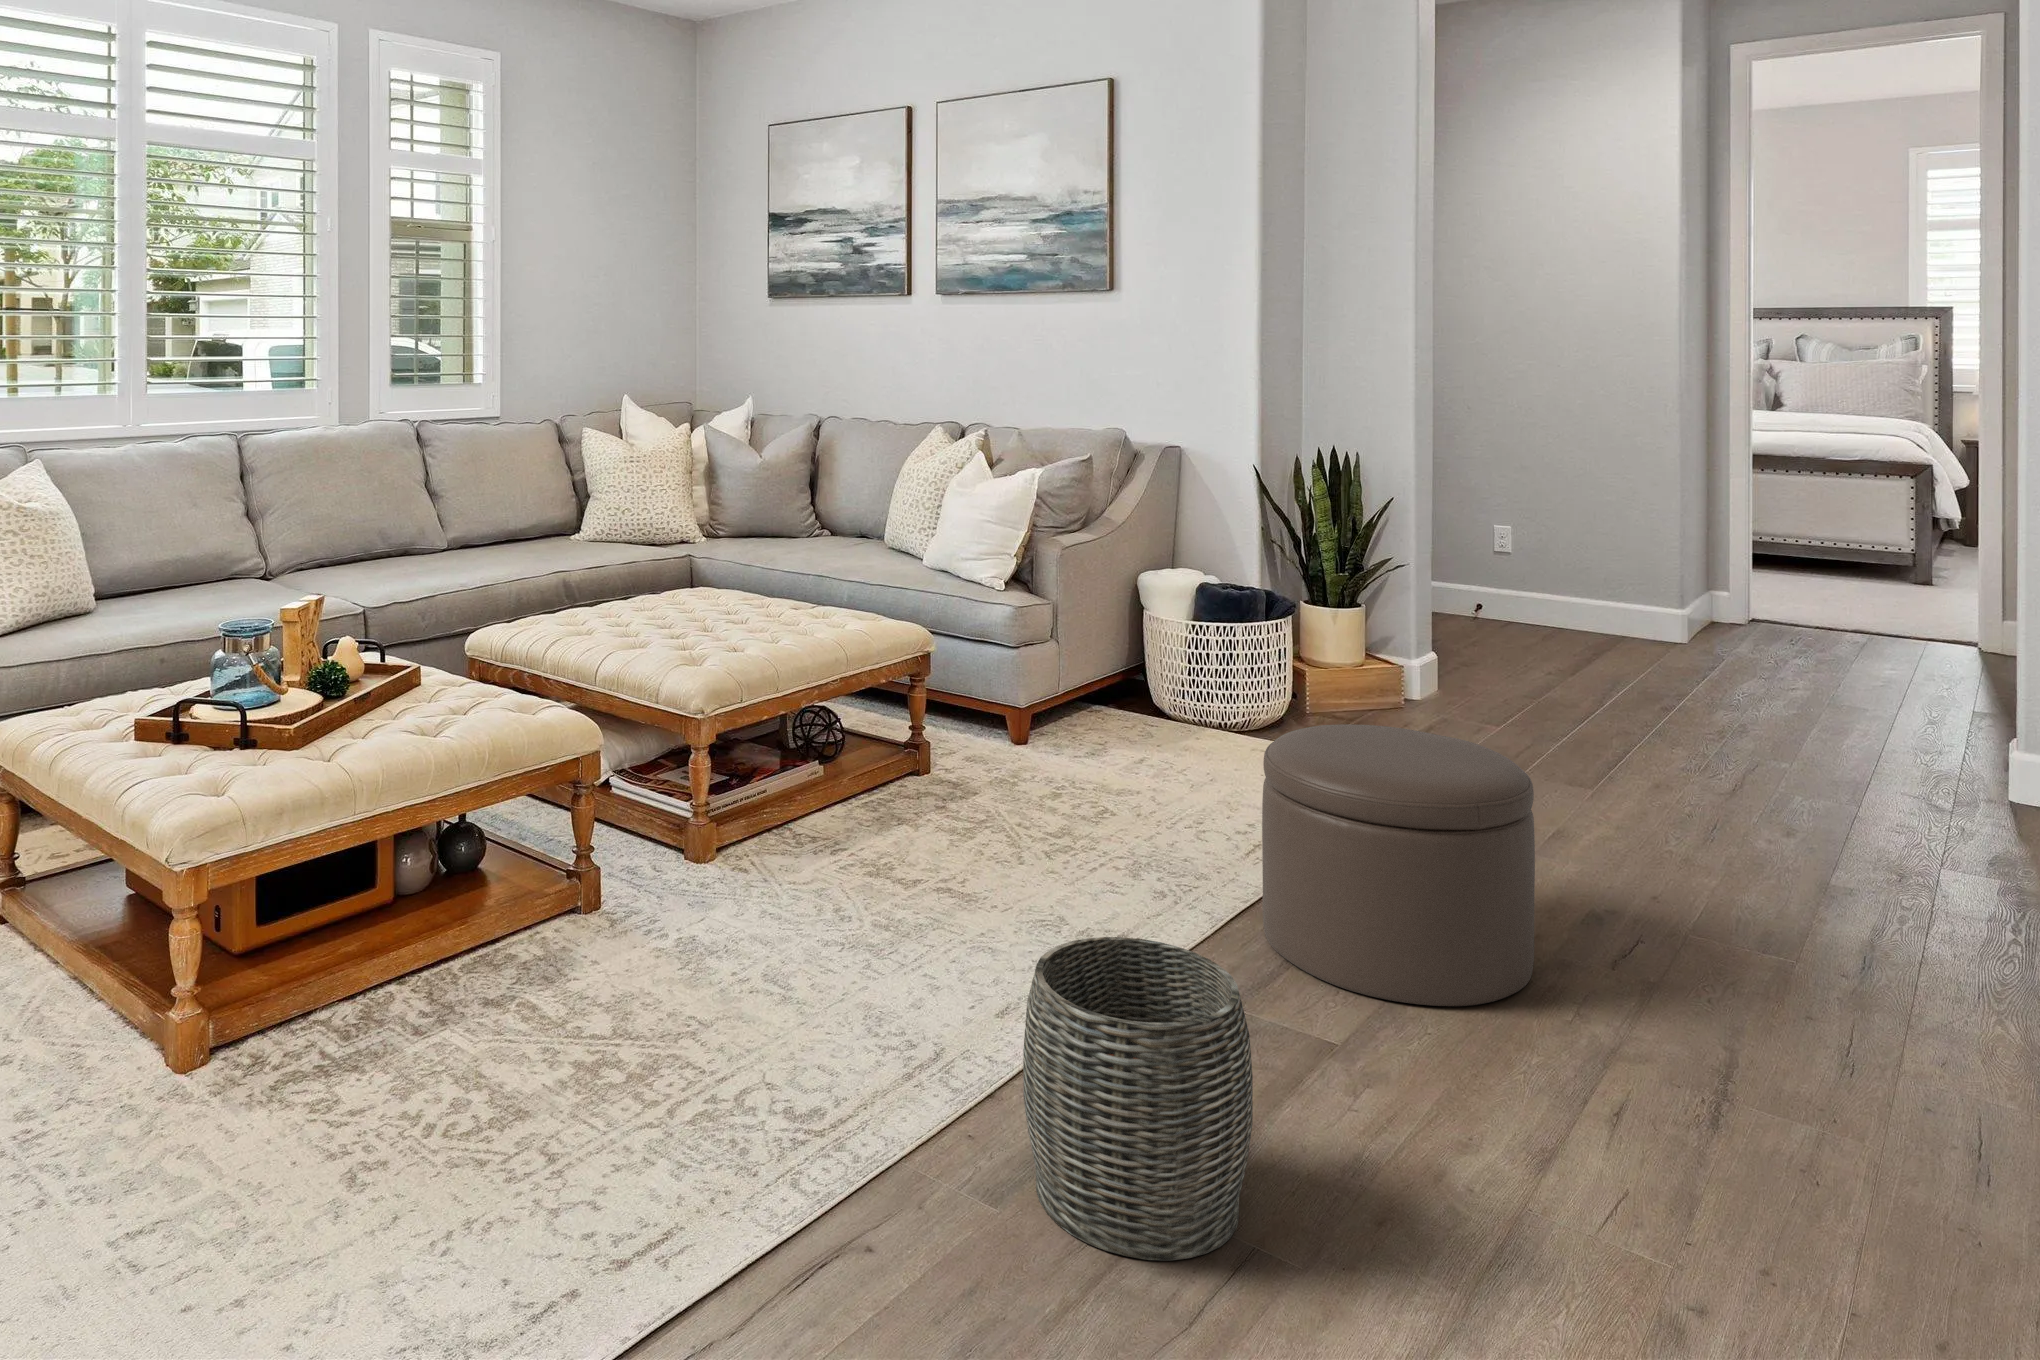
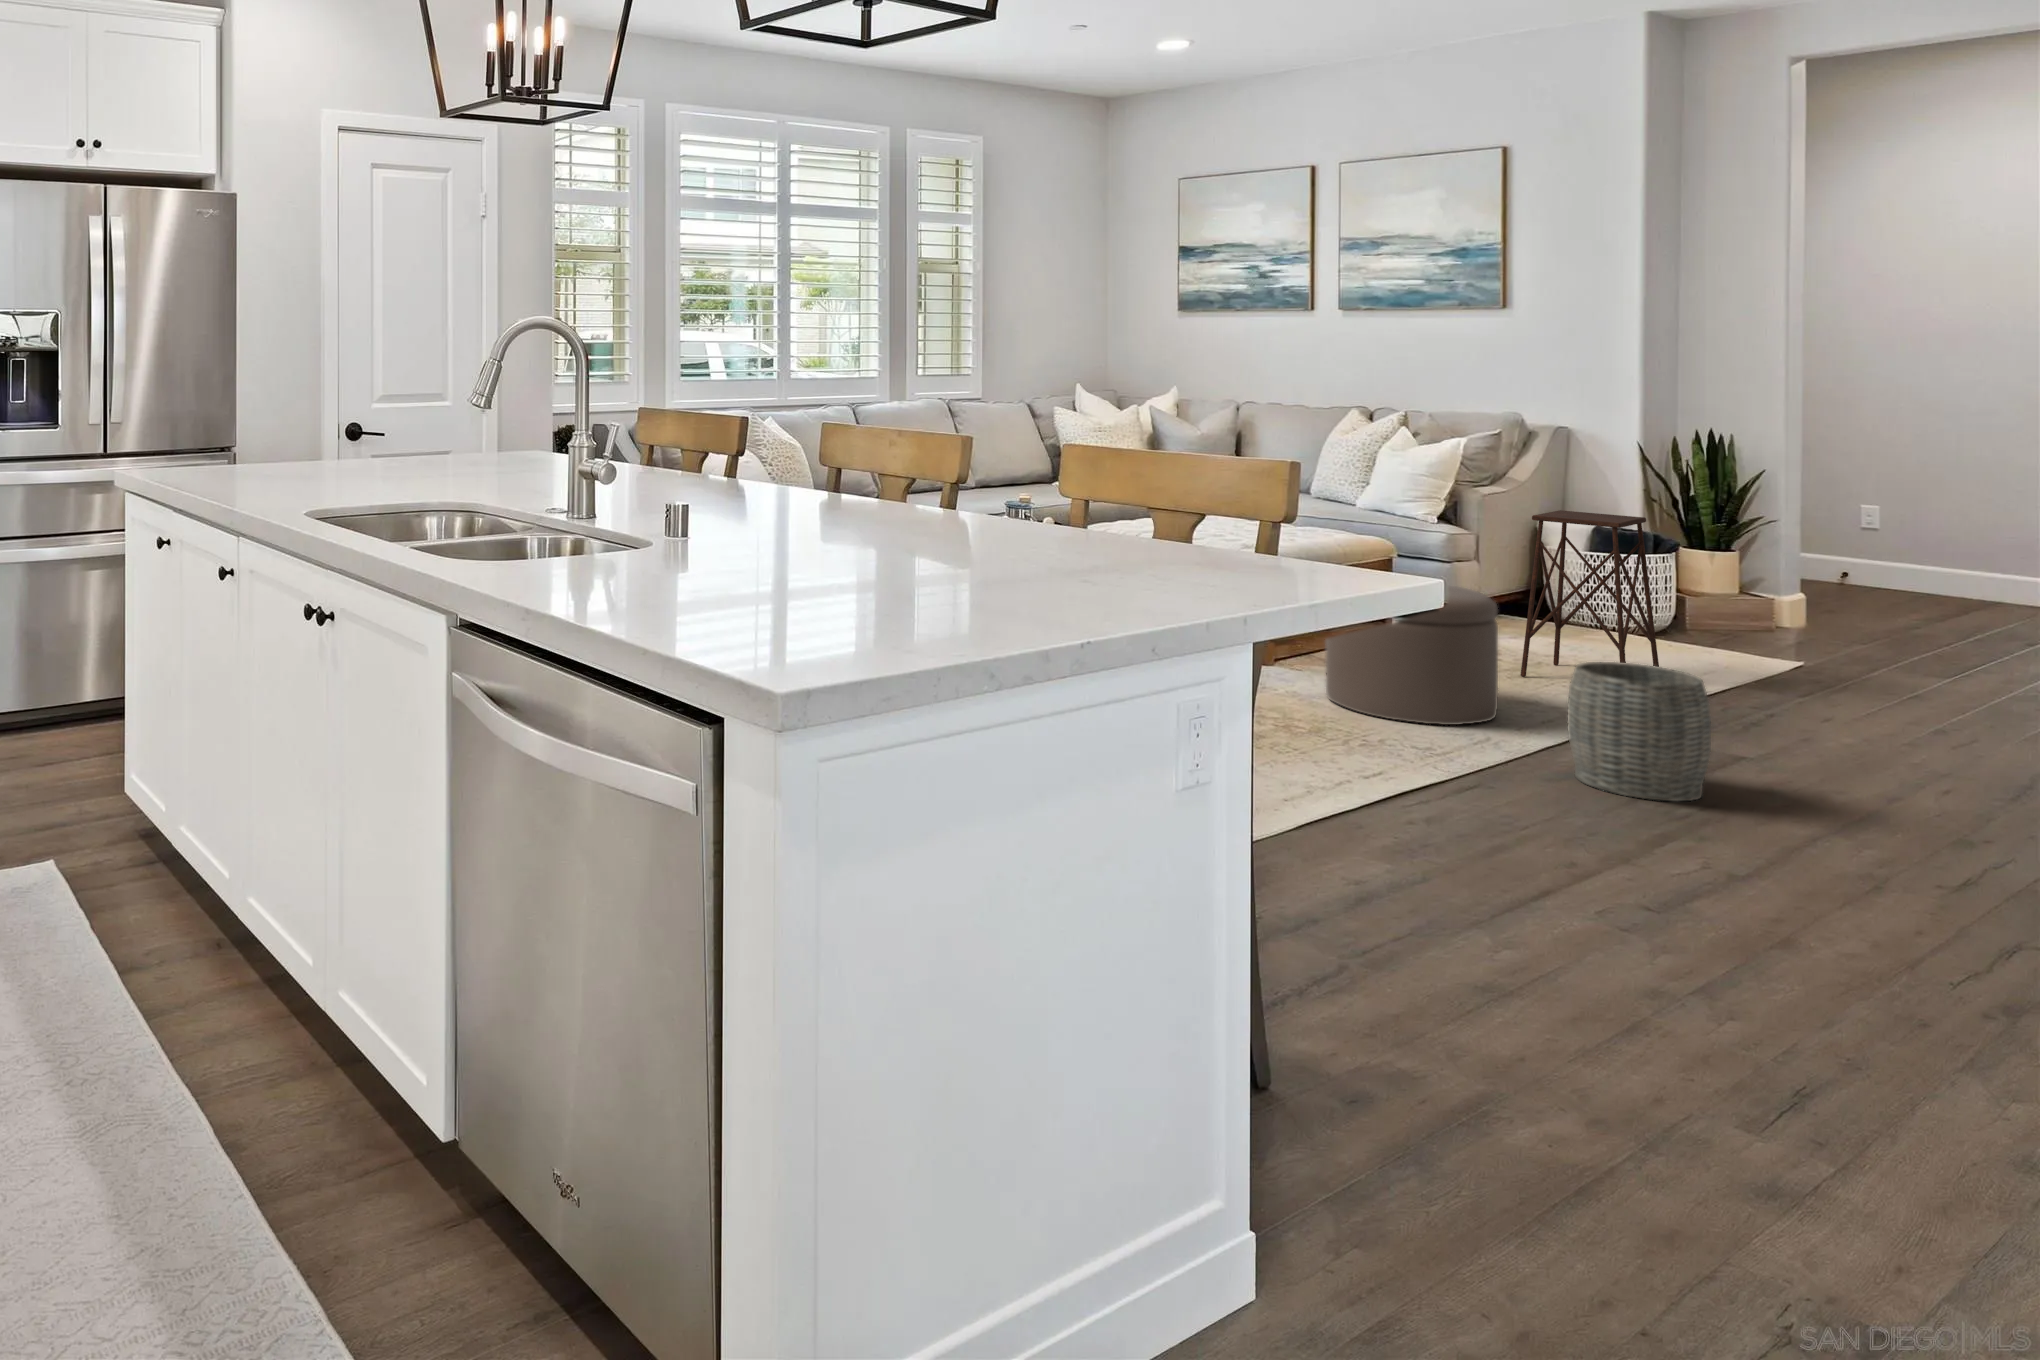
side table: none [1064,585,1248,880] -> present [1521,510,1659,677]
ottoman: present [1262,724,1535,1006] -> present [1325,586,1498,725]

